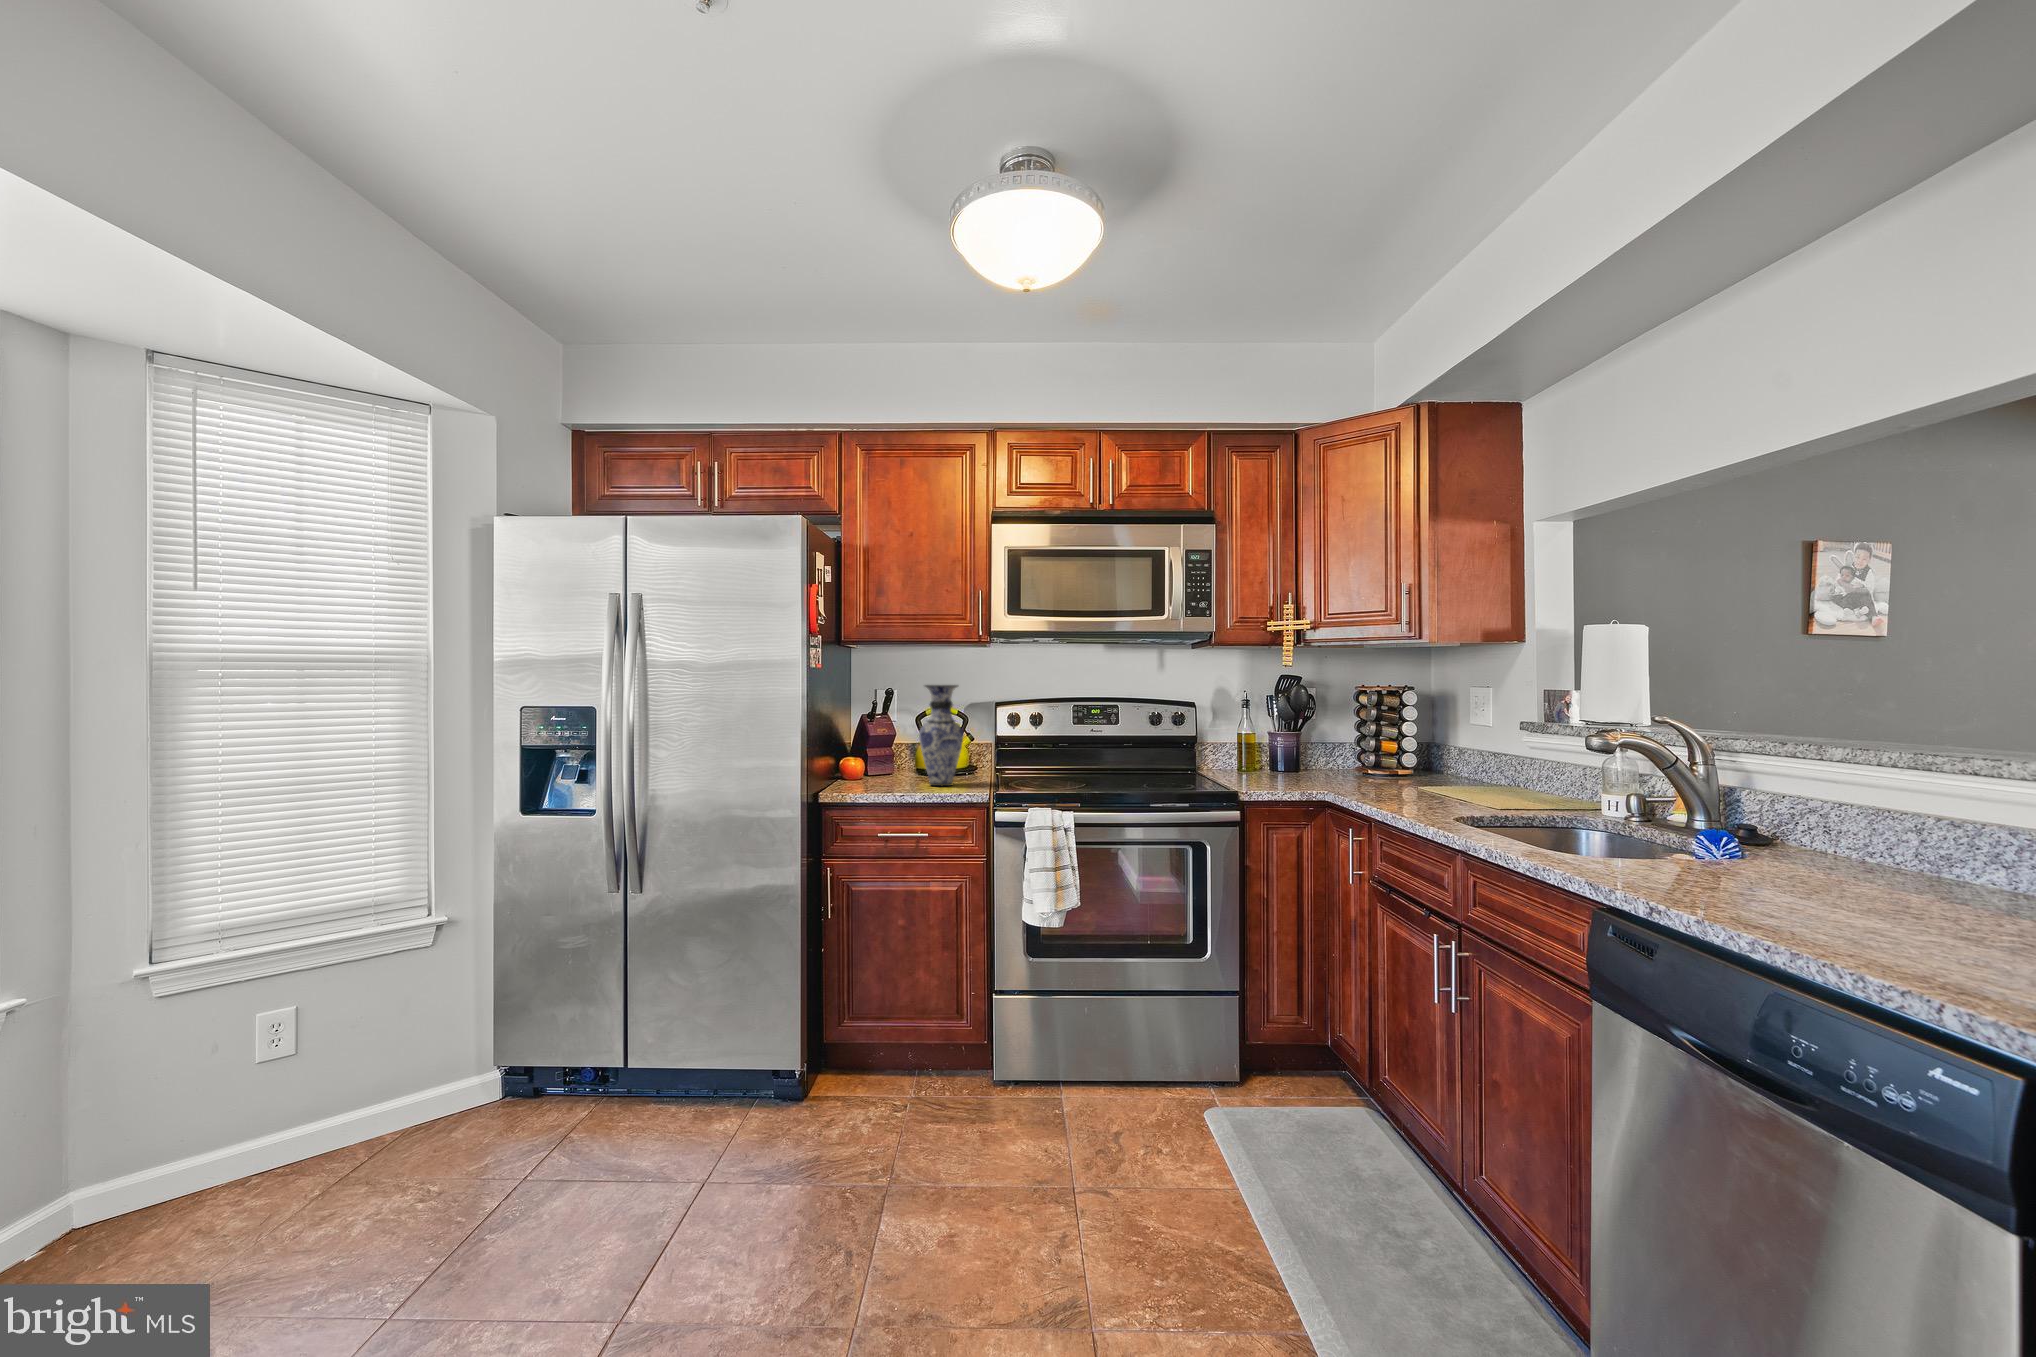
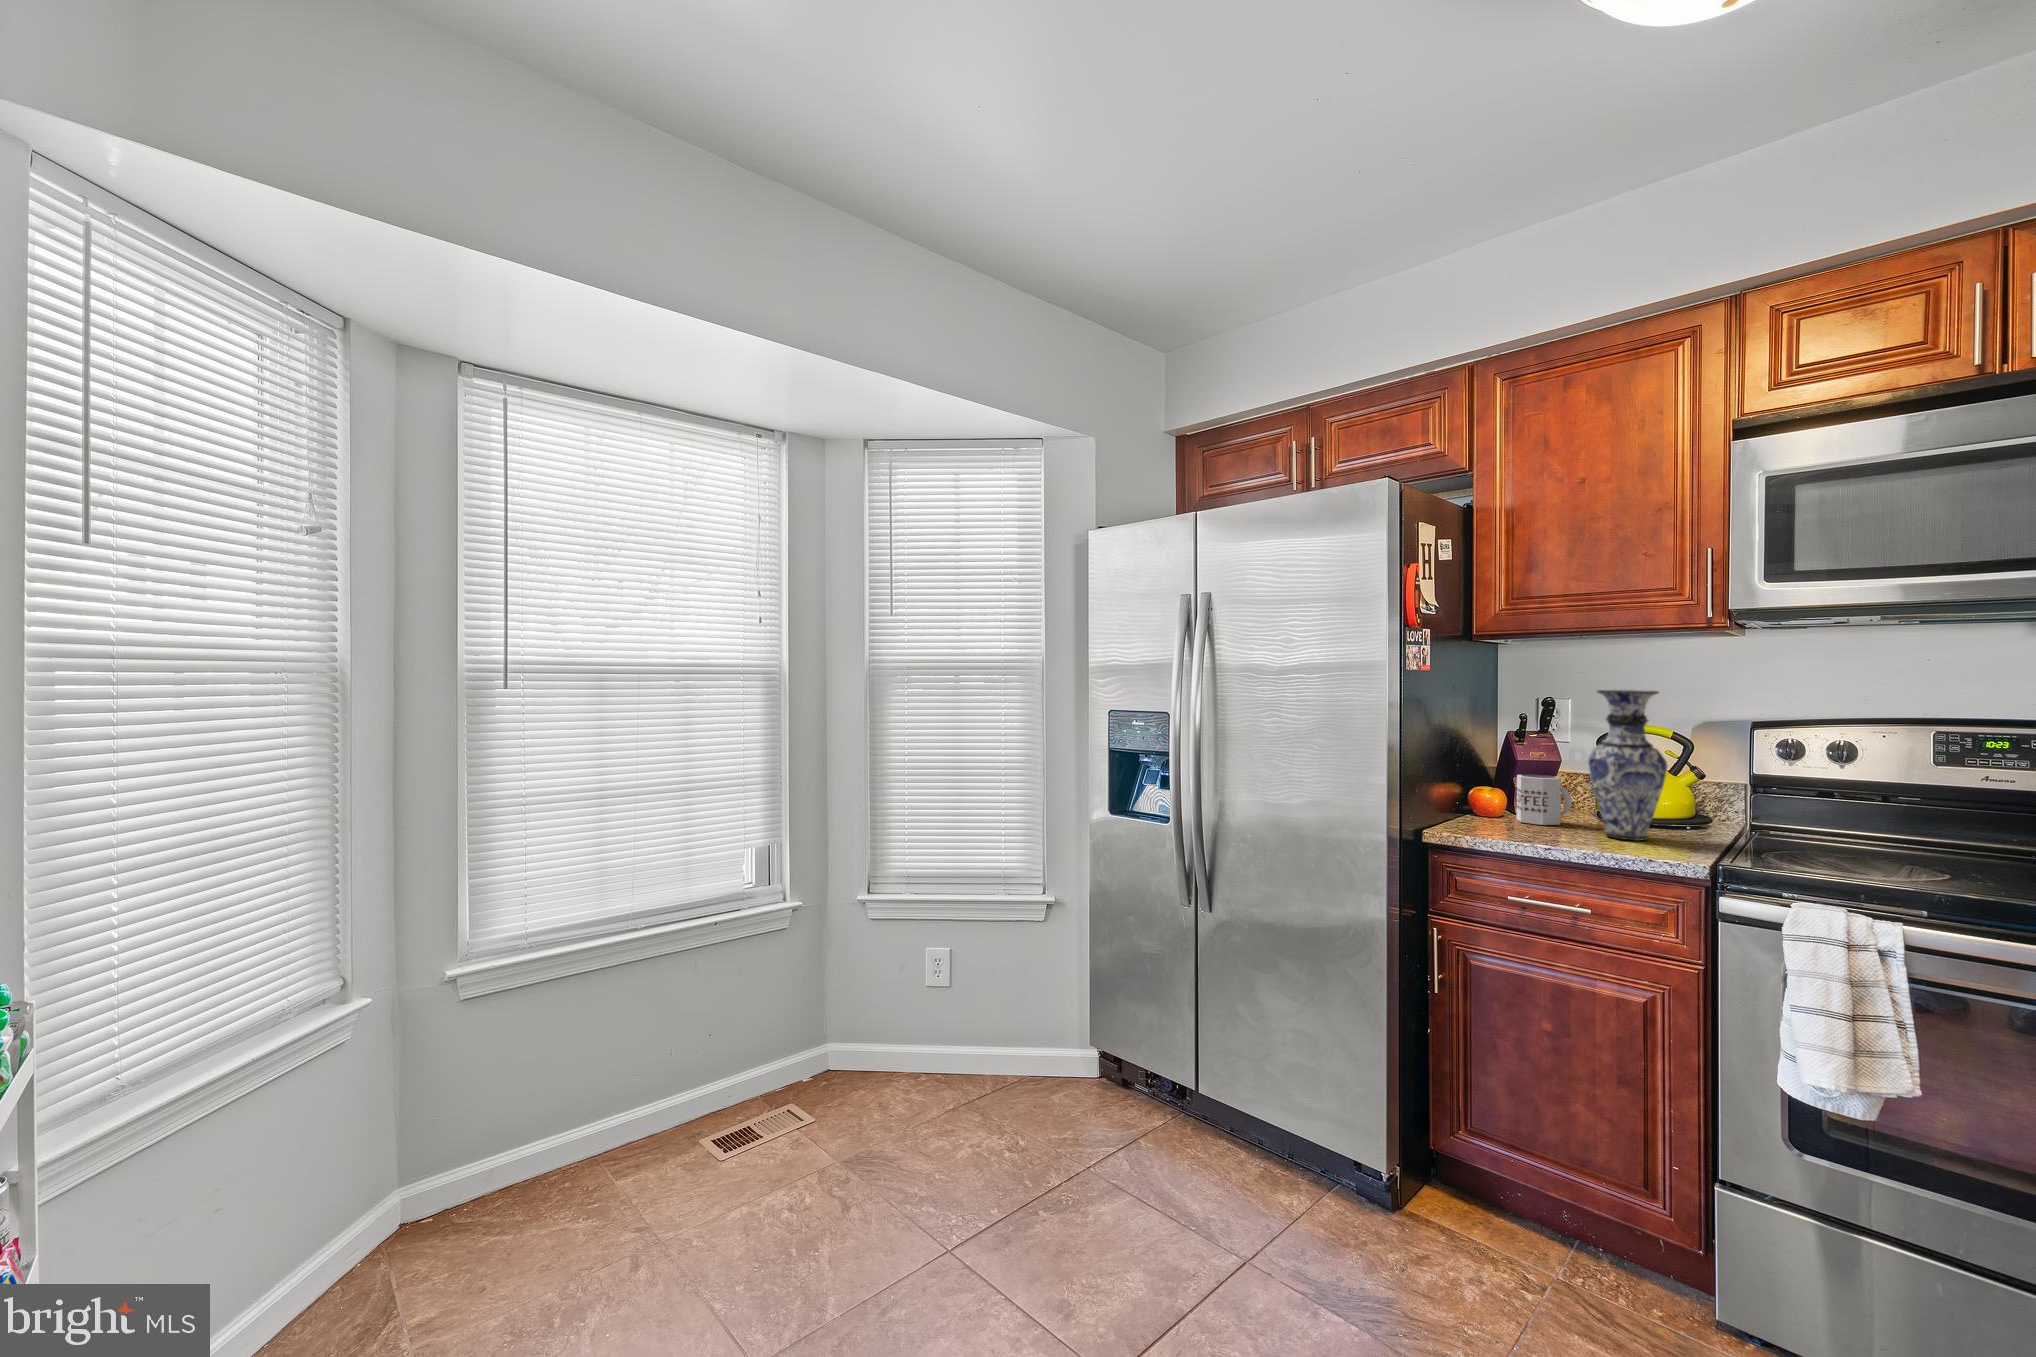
mug: none [872,748,906,784] -> present [1517,774,1572,825]

